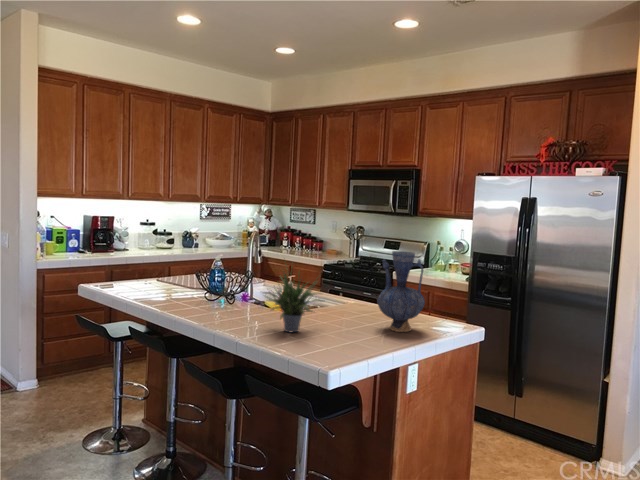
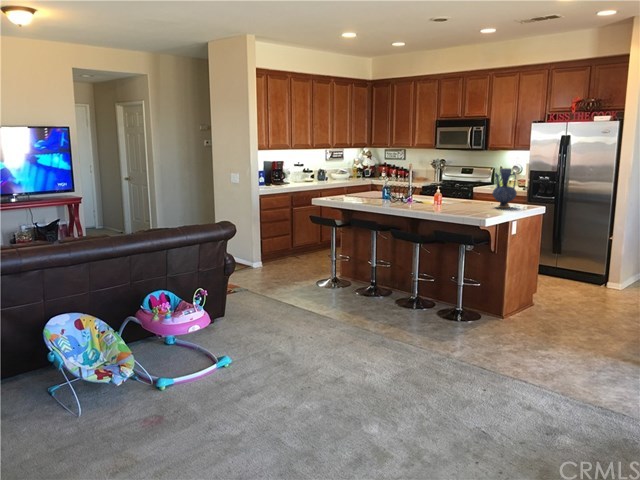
potted plant: present [264,264,323,332] -> none [436,173,469,210]

